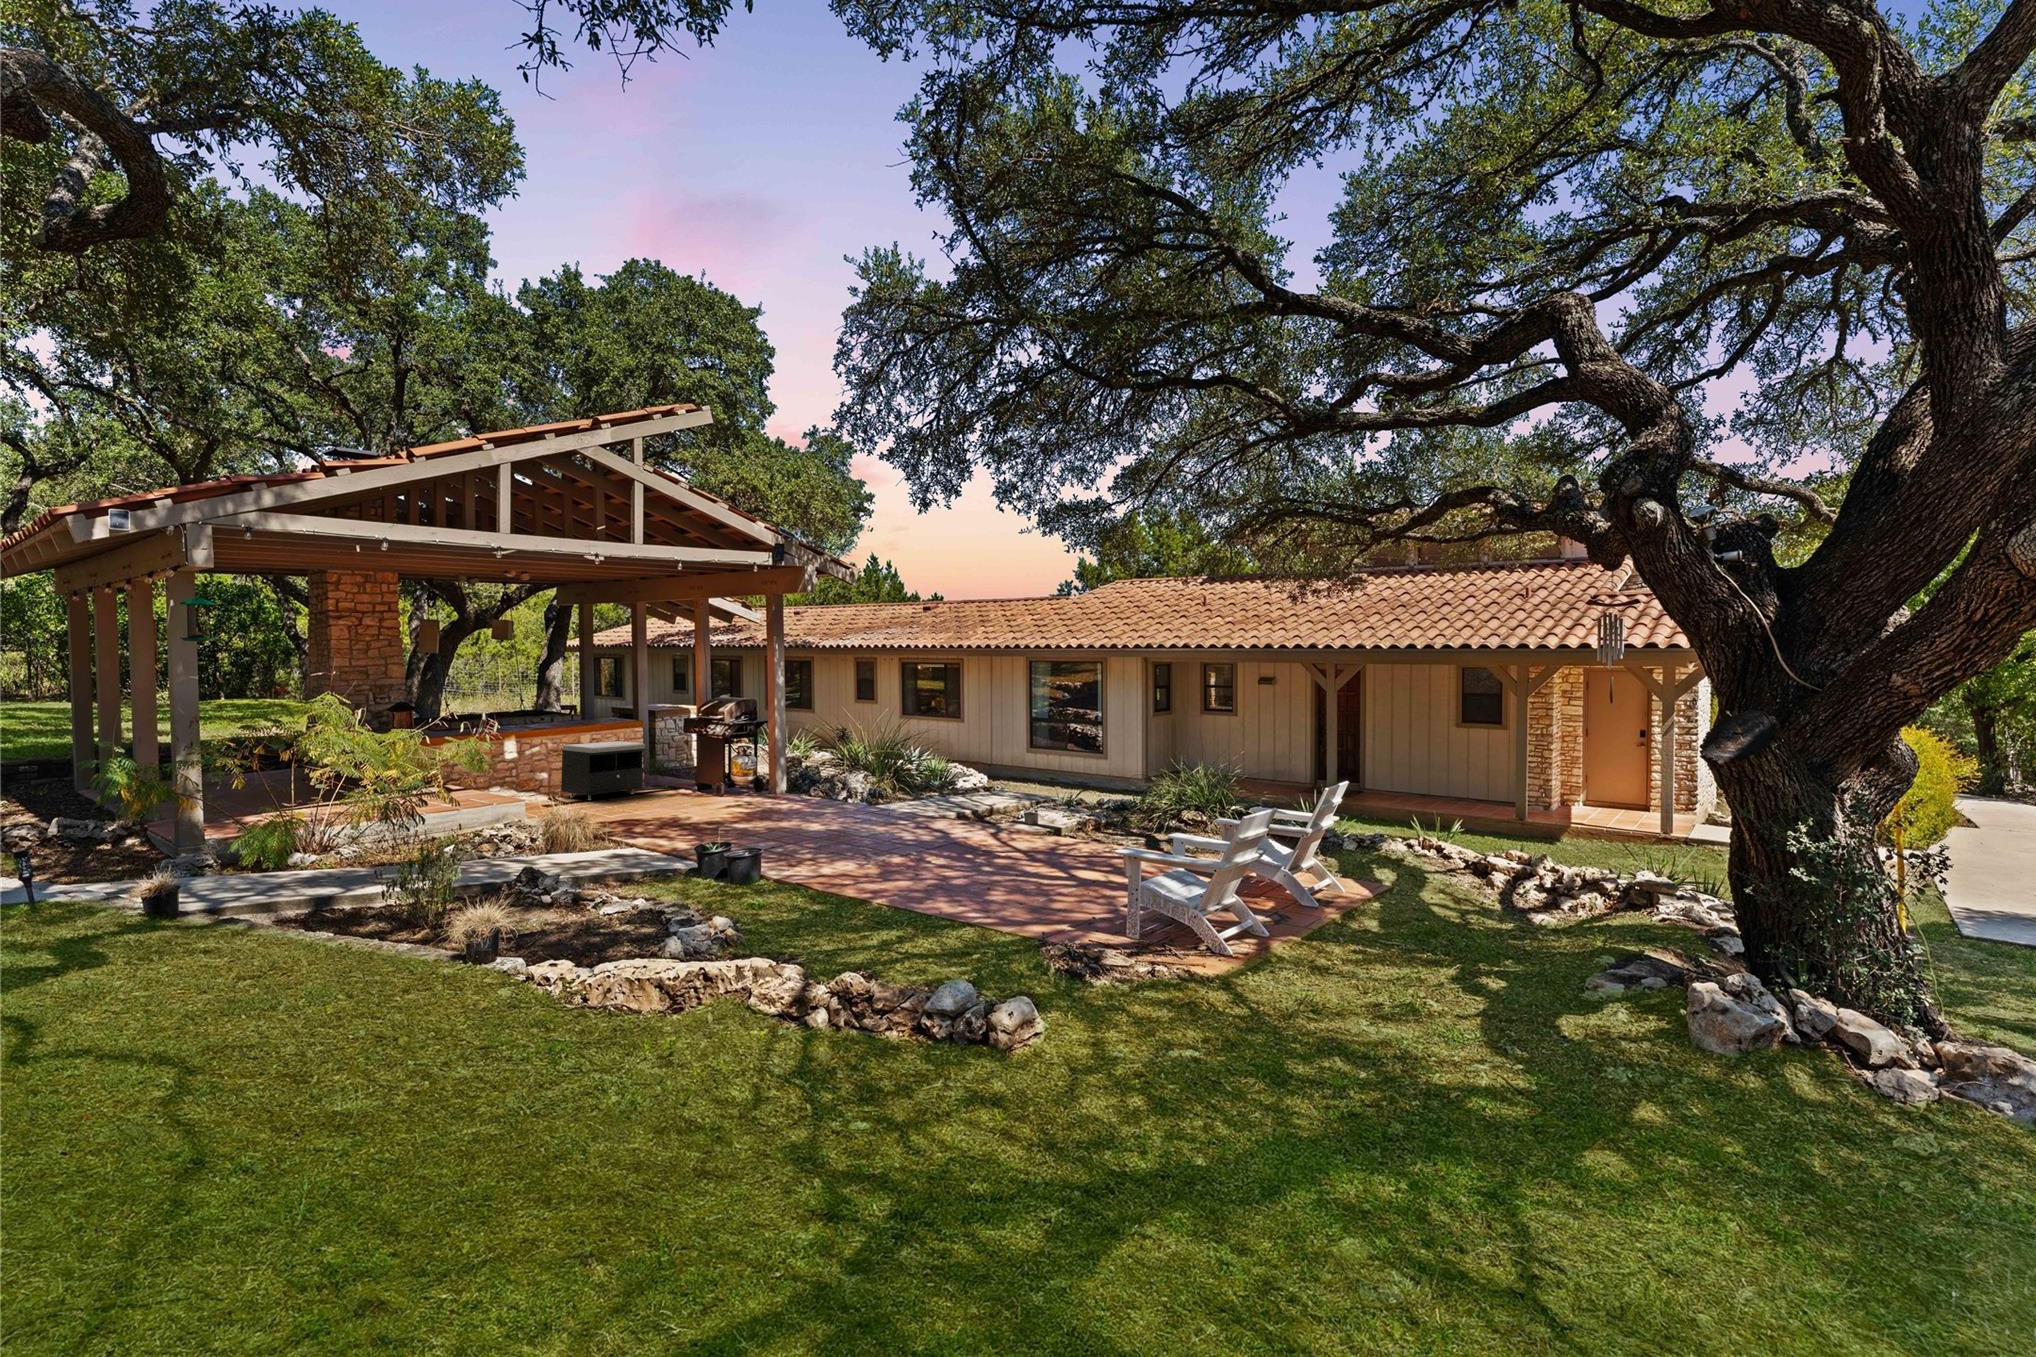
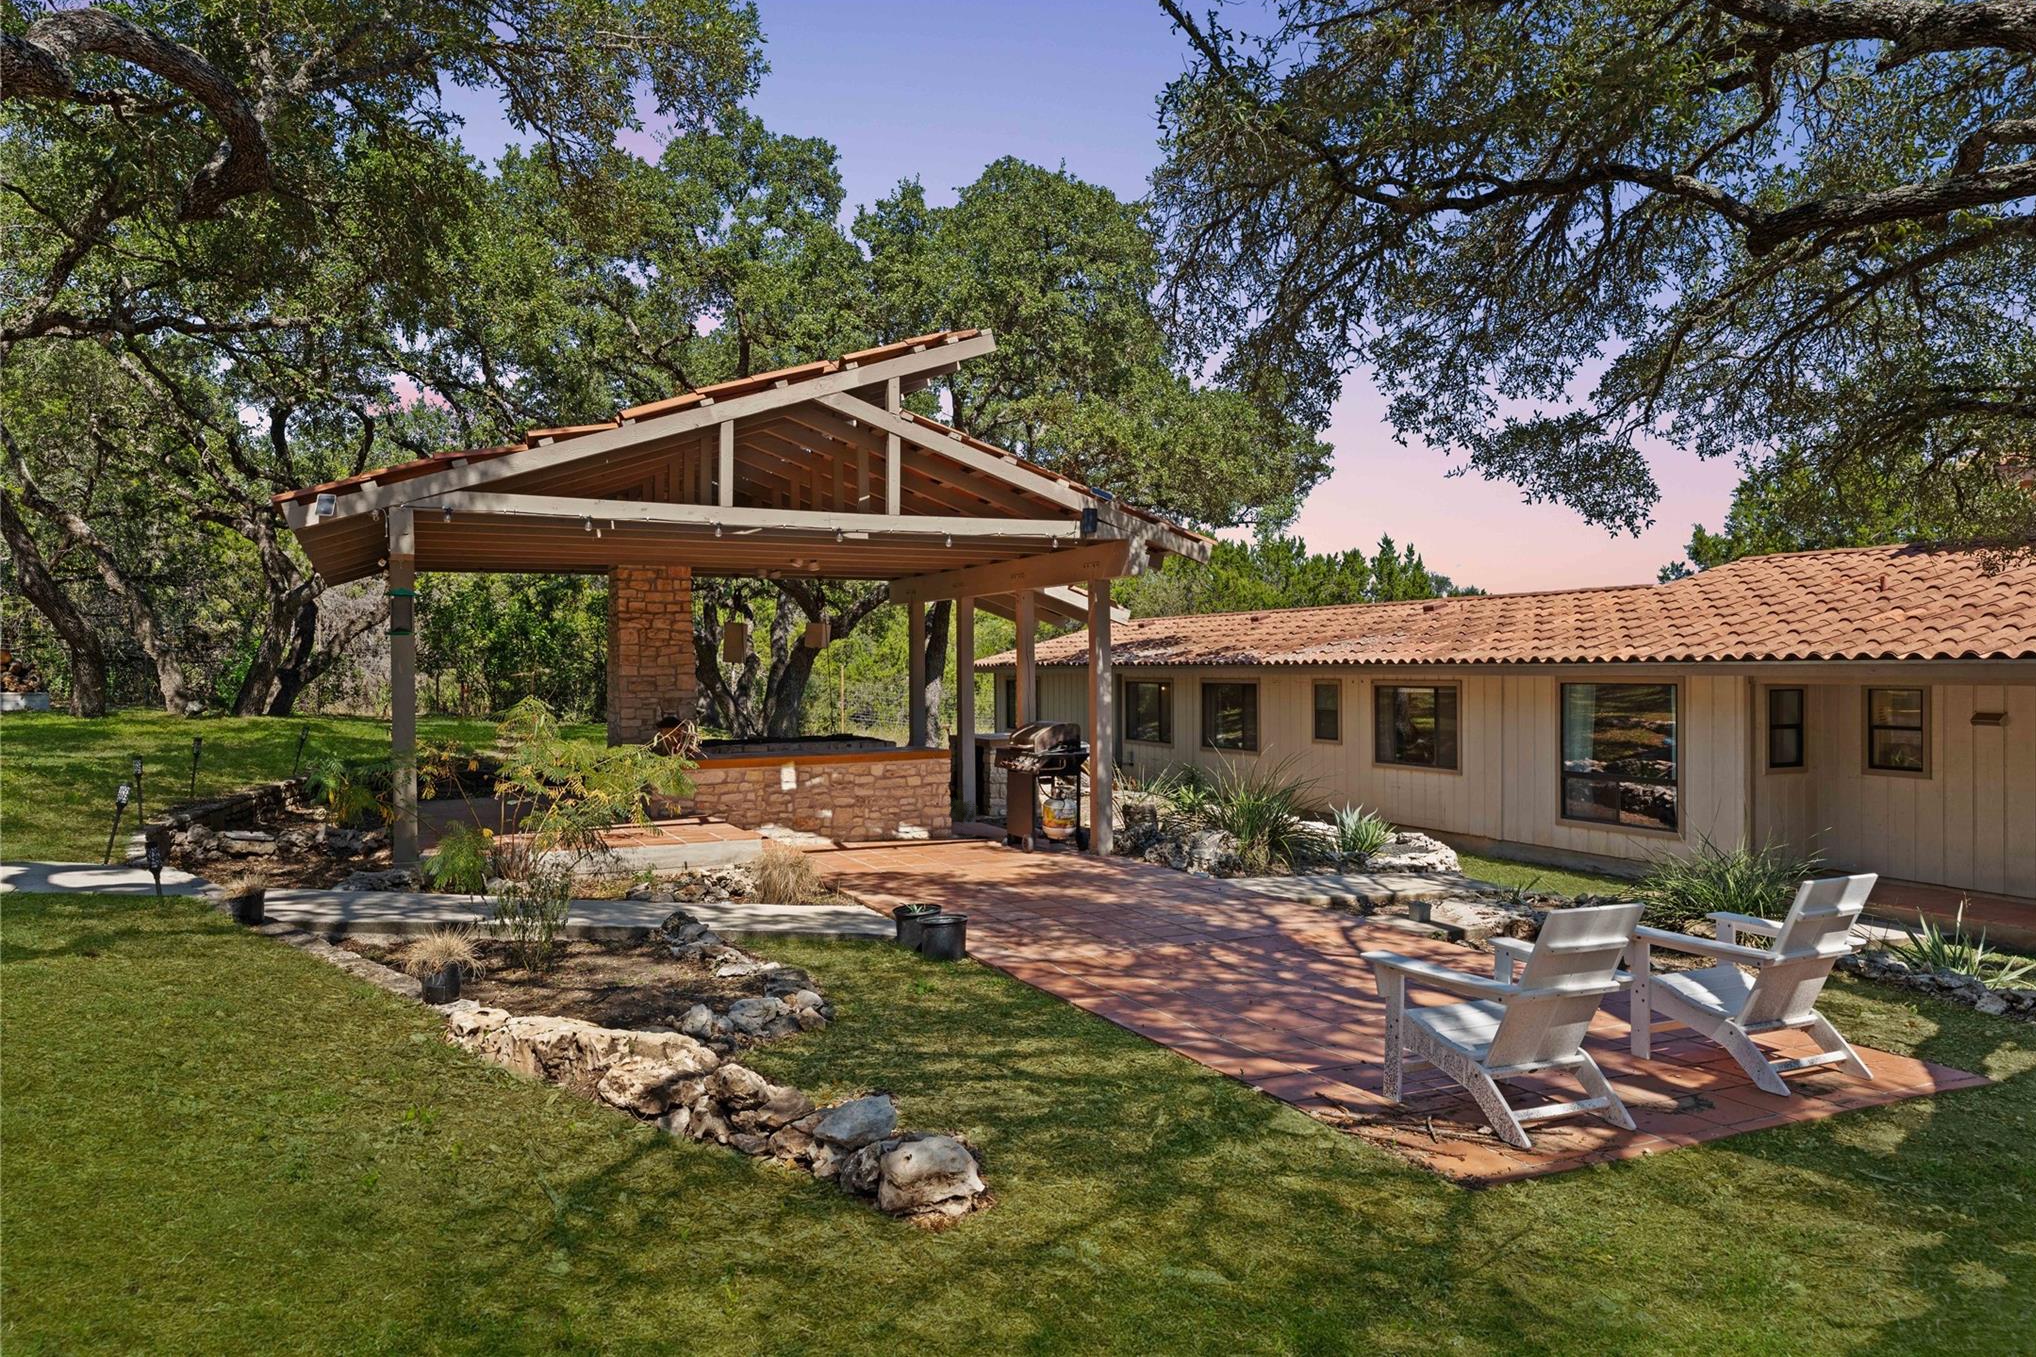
storage bench: present [561,741,645,800] -> none [843,776,941,847]

